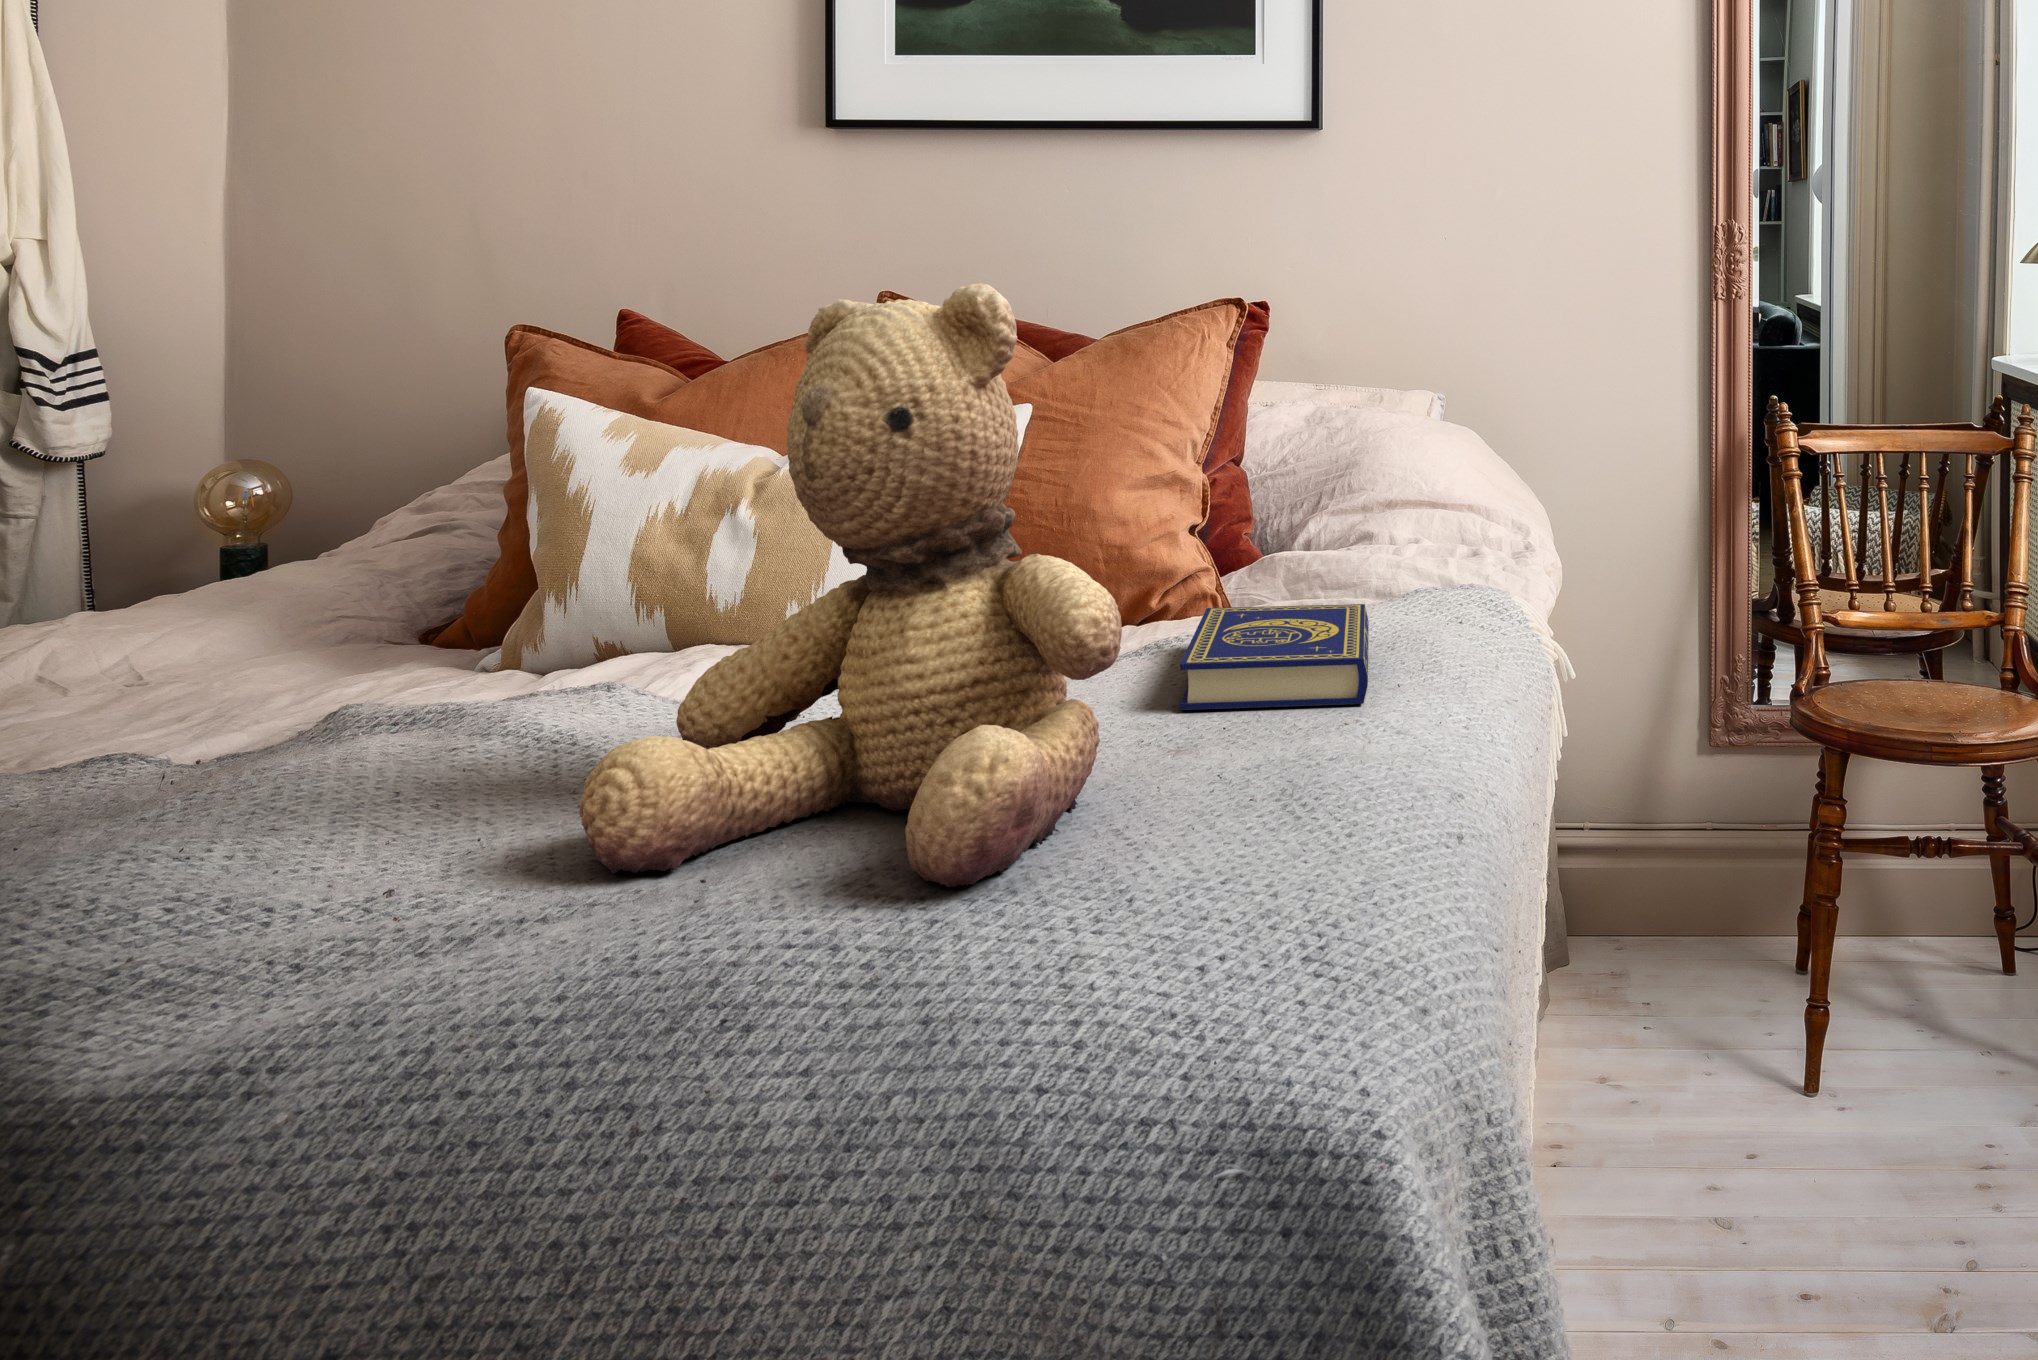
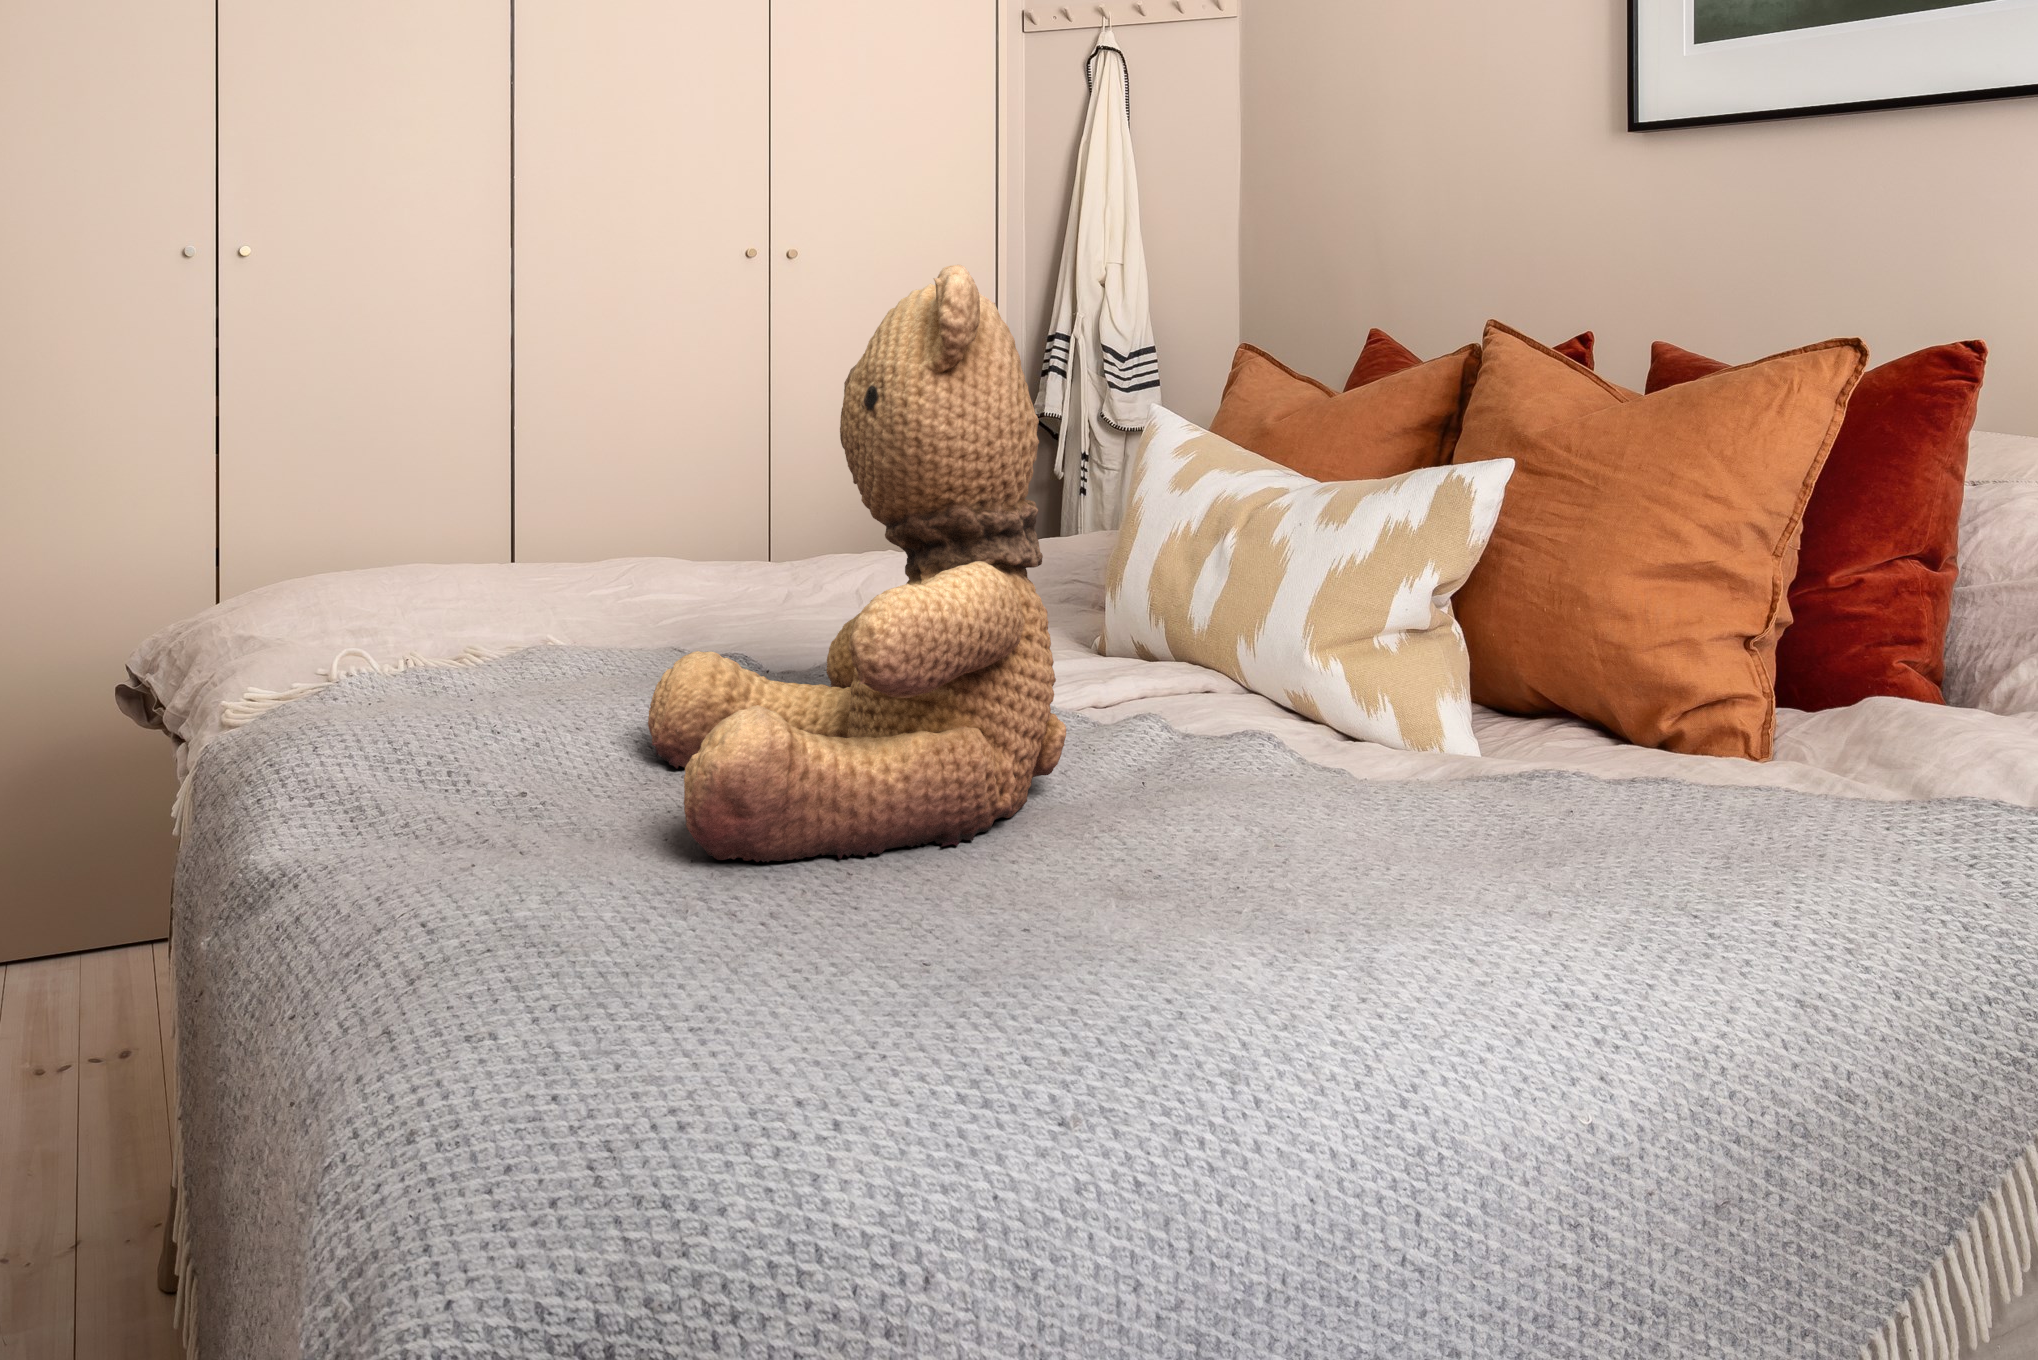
book: present [1180,604,1369,710] -> none [1283,720,1706,886]

